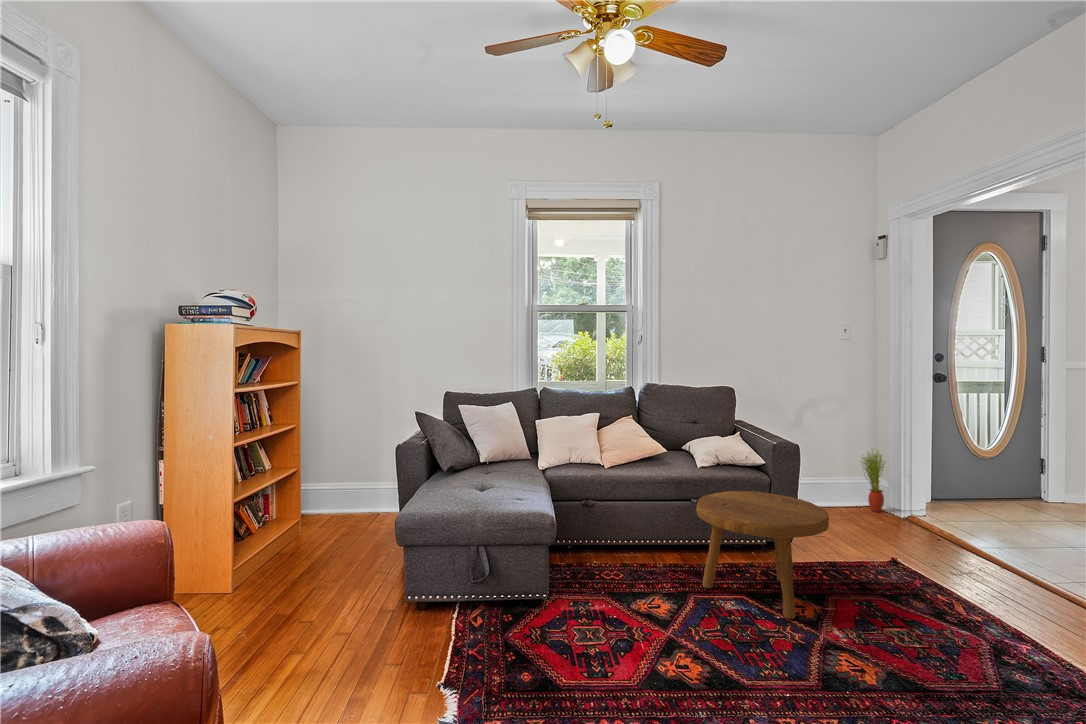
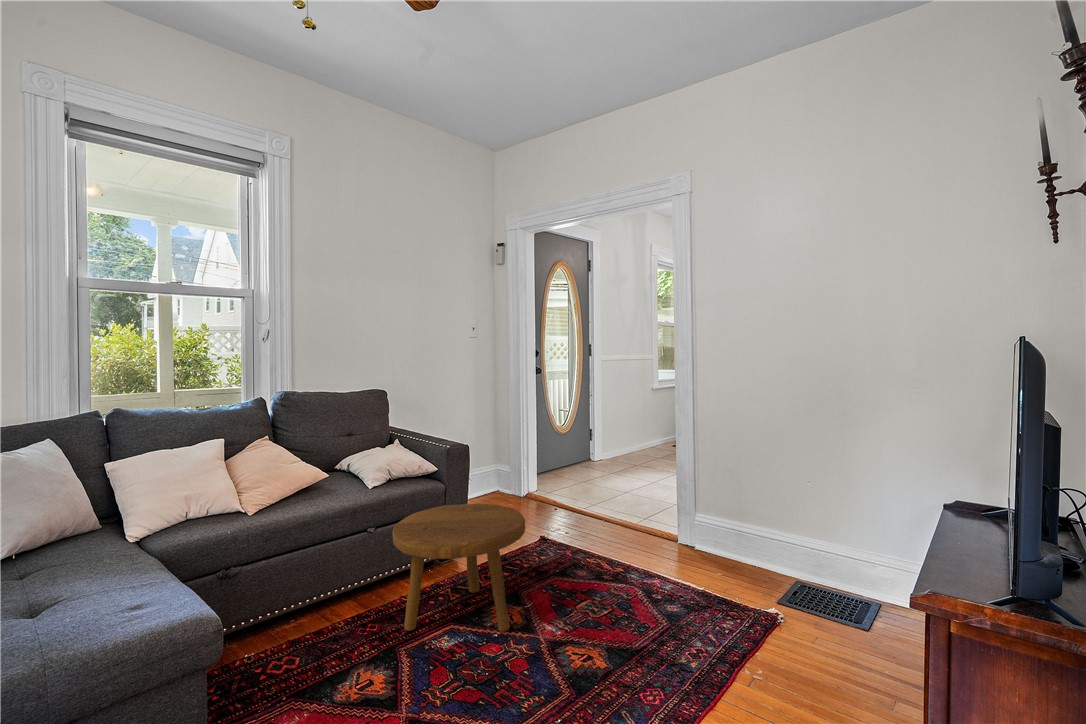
potted plant: present [862,449,885,512] -> none [486,443,506,498]

